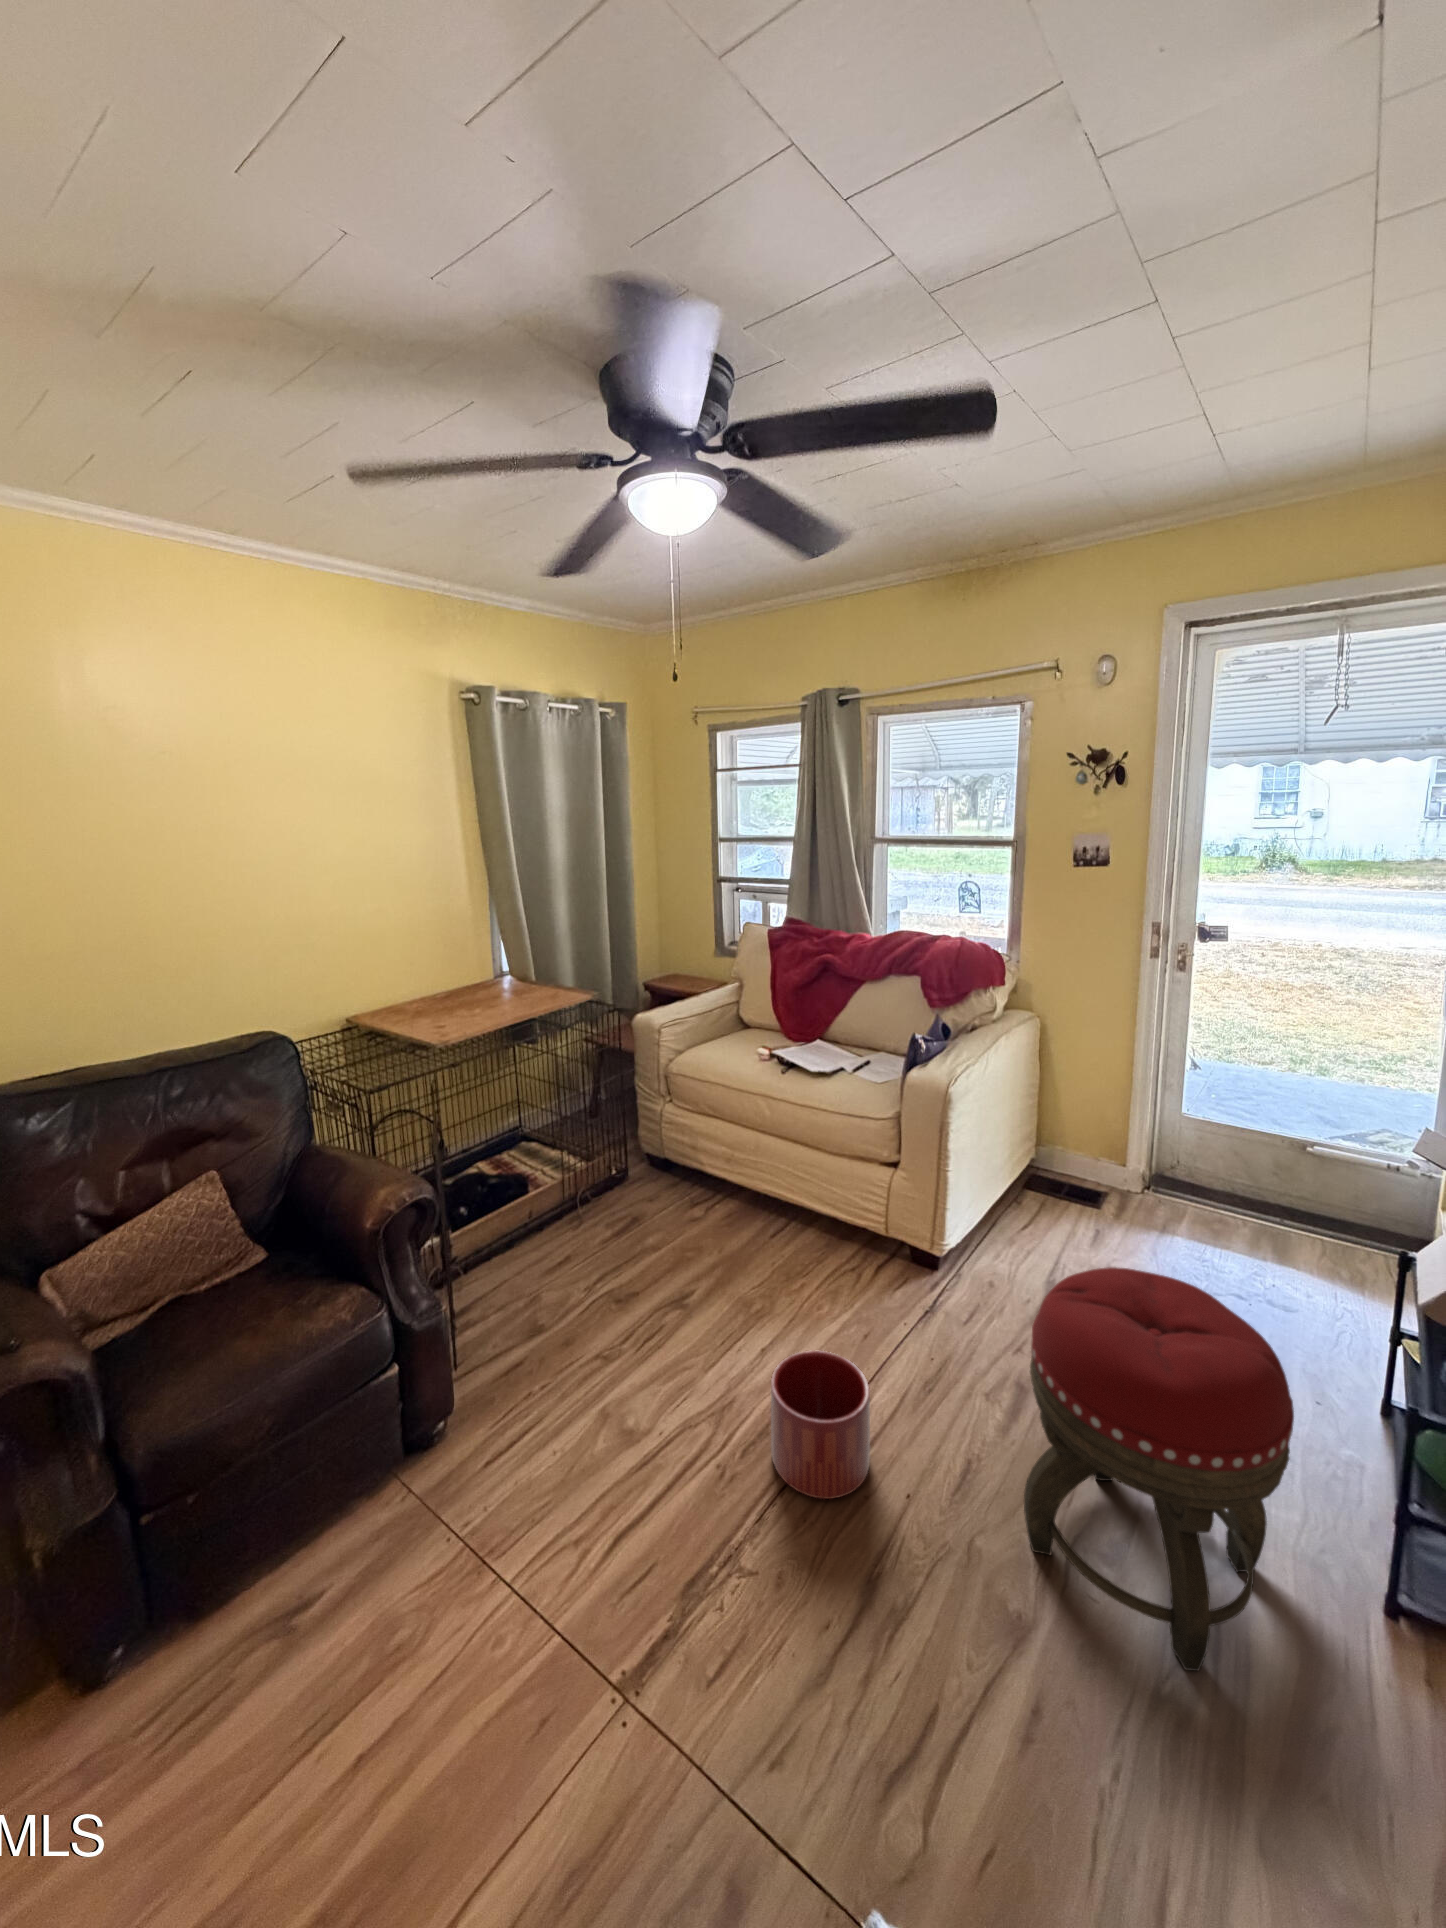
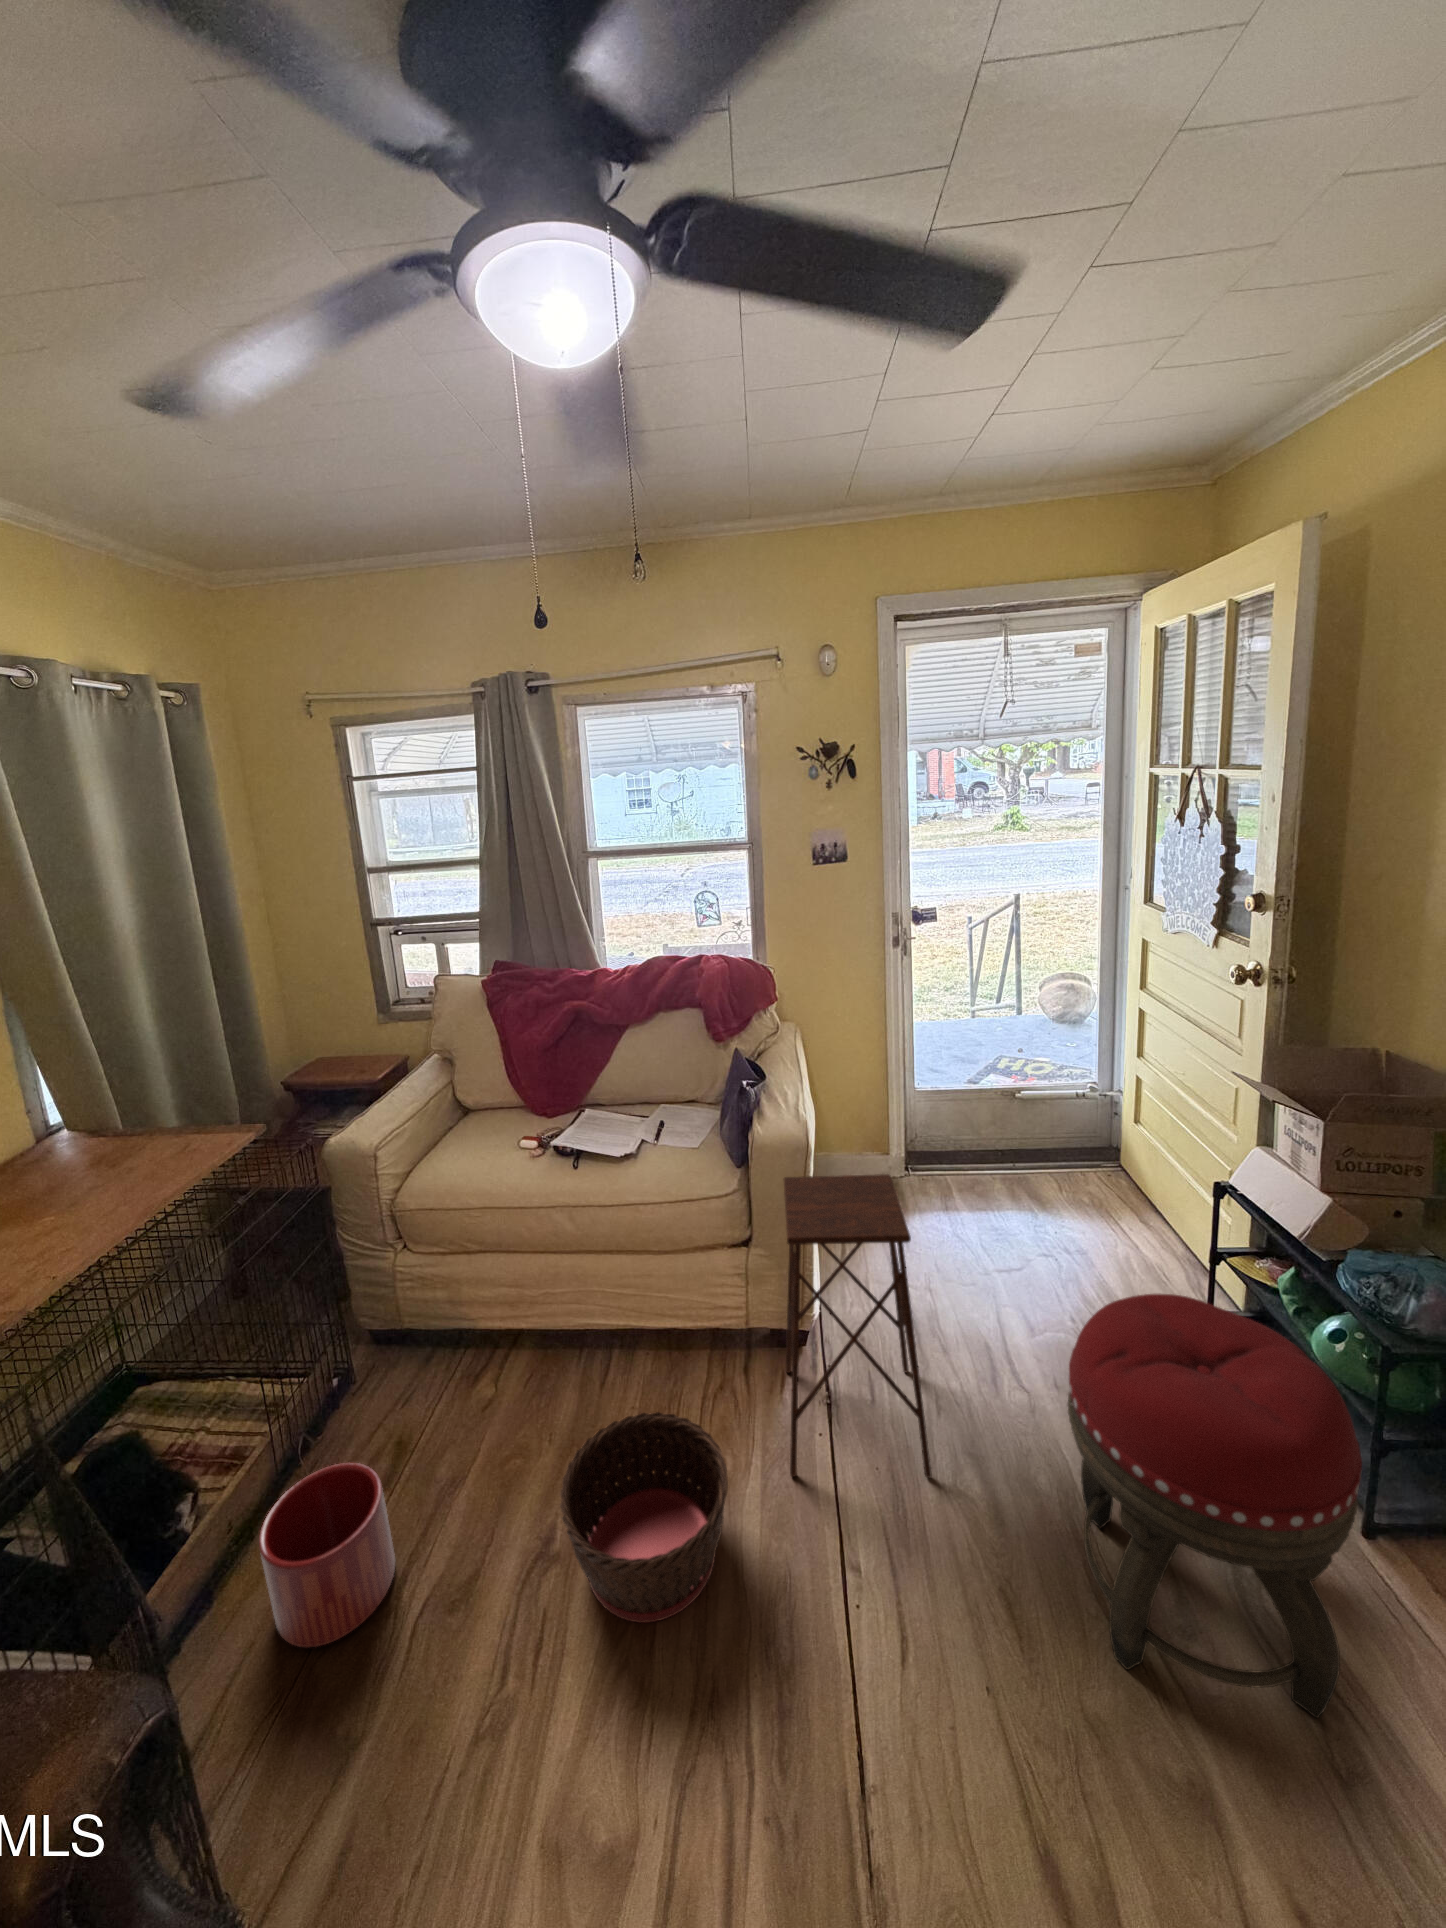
side table: none [861,1110,1013,1384] -> present [784,1174,932,1478]
basket: none [680,1236,798,1359] -> present [560,1412,728,1623]
planter: present [771,1351,870,1499] -> present [259,1463,395,1647]

